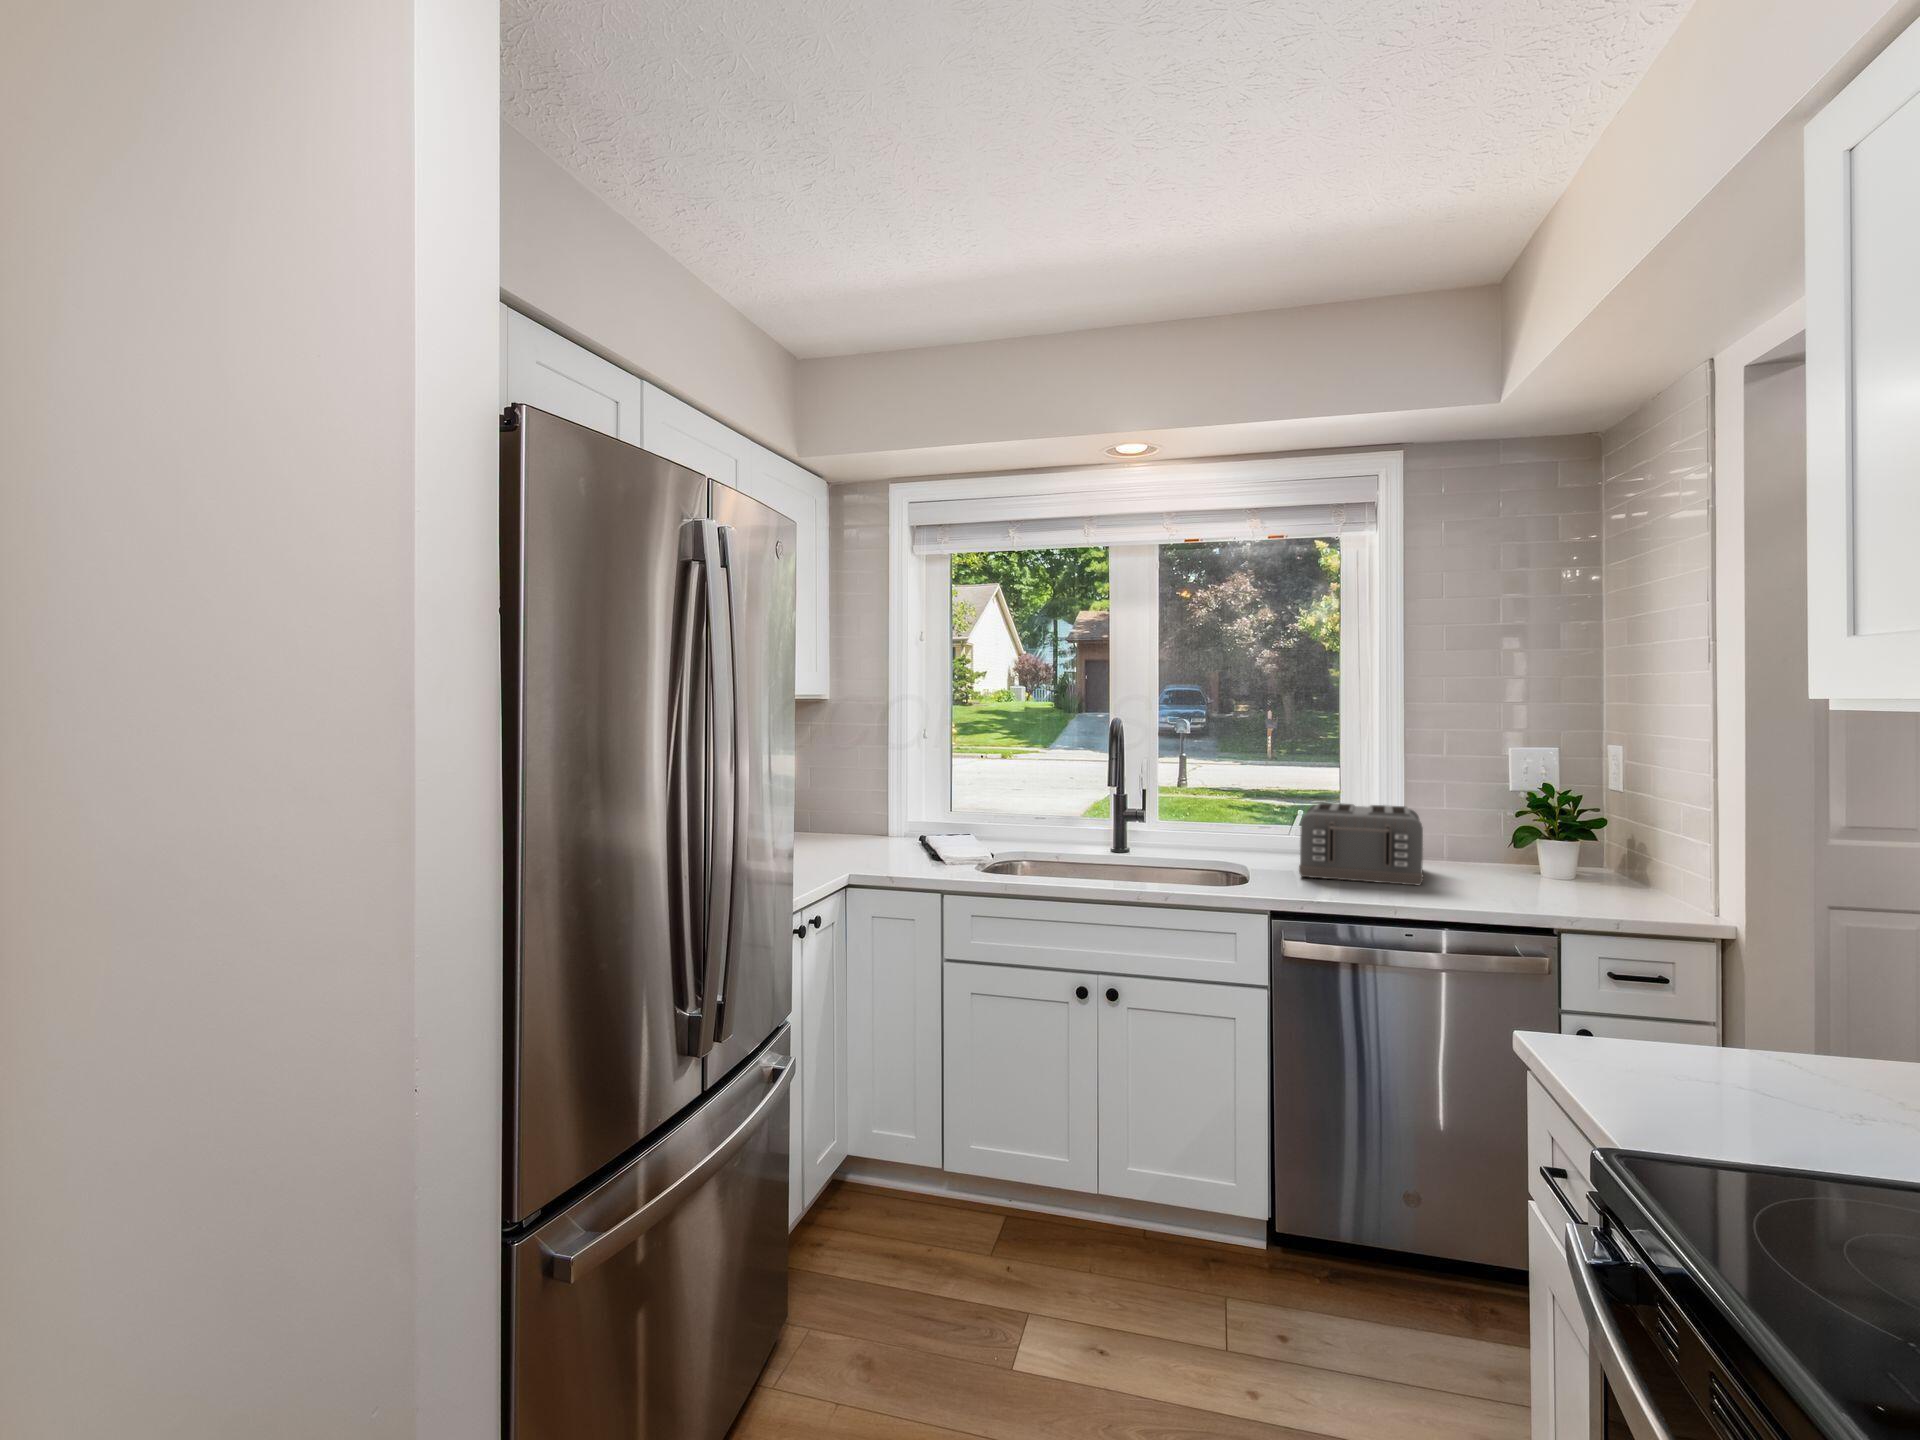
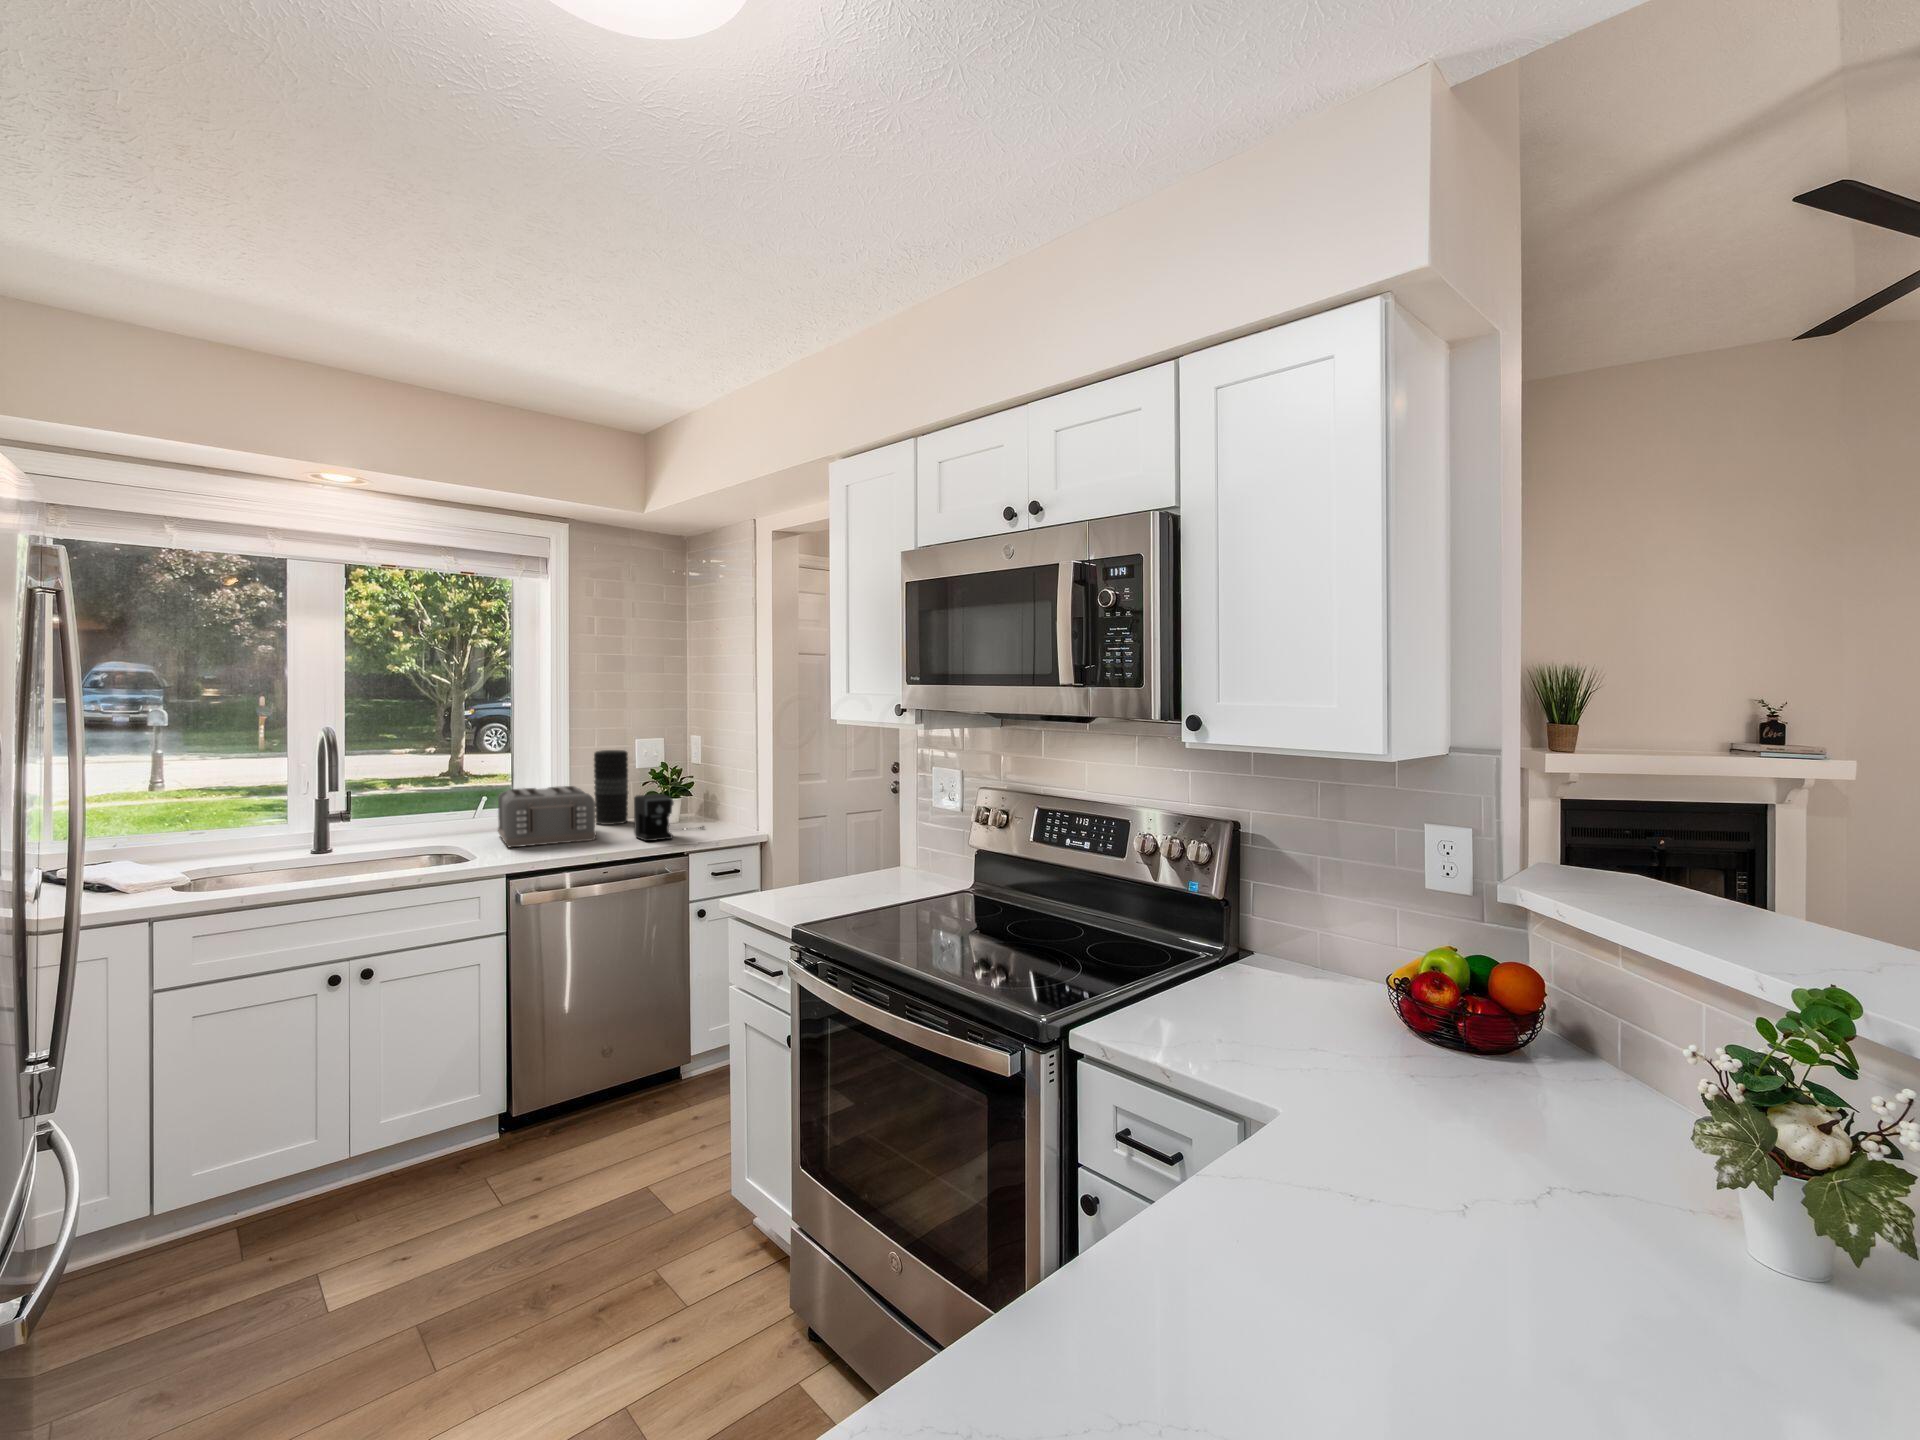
vase: none [1442,762,1495,869] -> present [594,750,628,825]
coffee maker: none [1482,828,1612,902] -> present [634,794,704,841]

